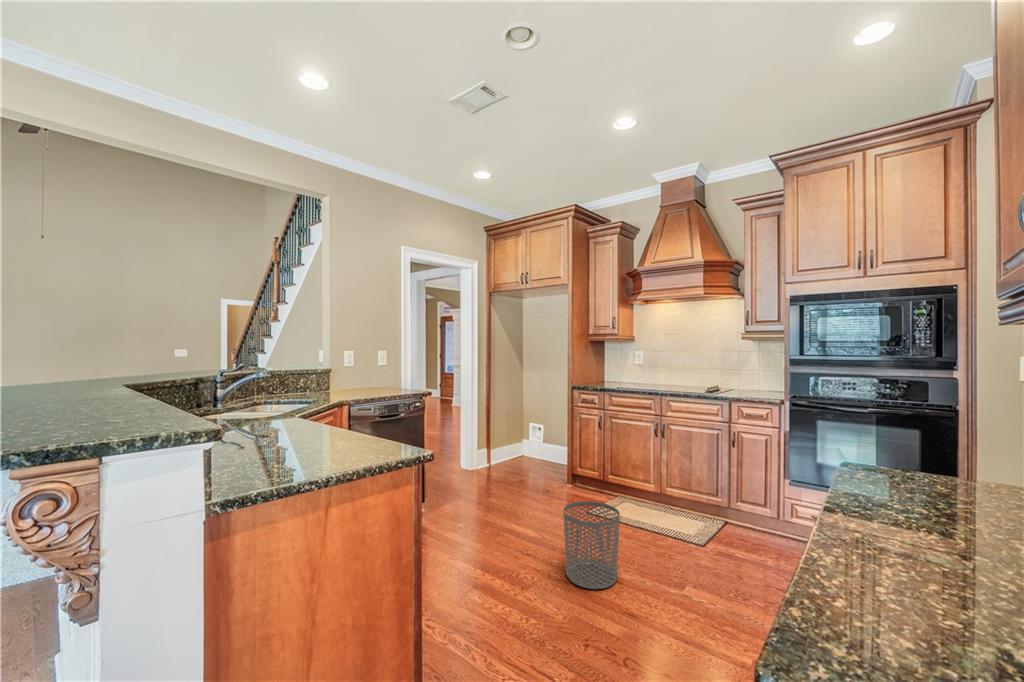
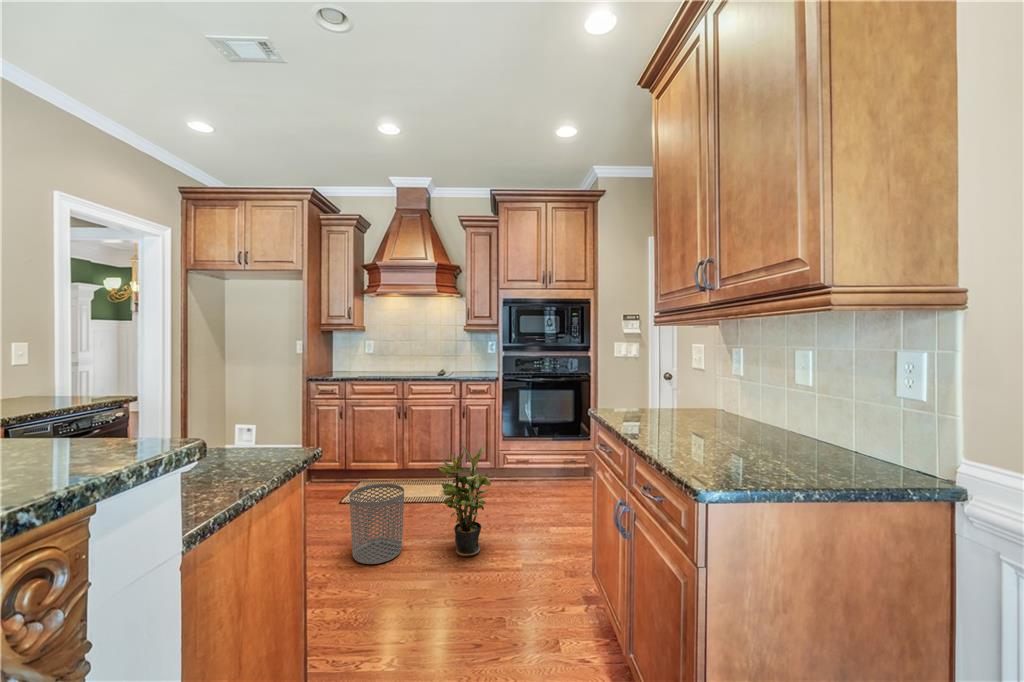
potted plant: none [649,480,724,626] -> present [438,446,491,557]

